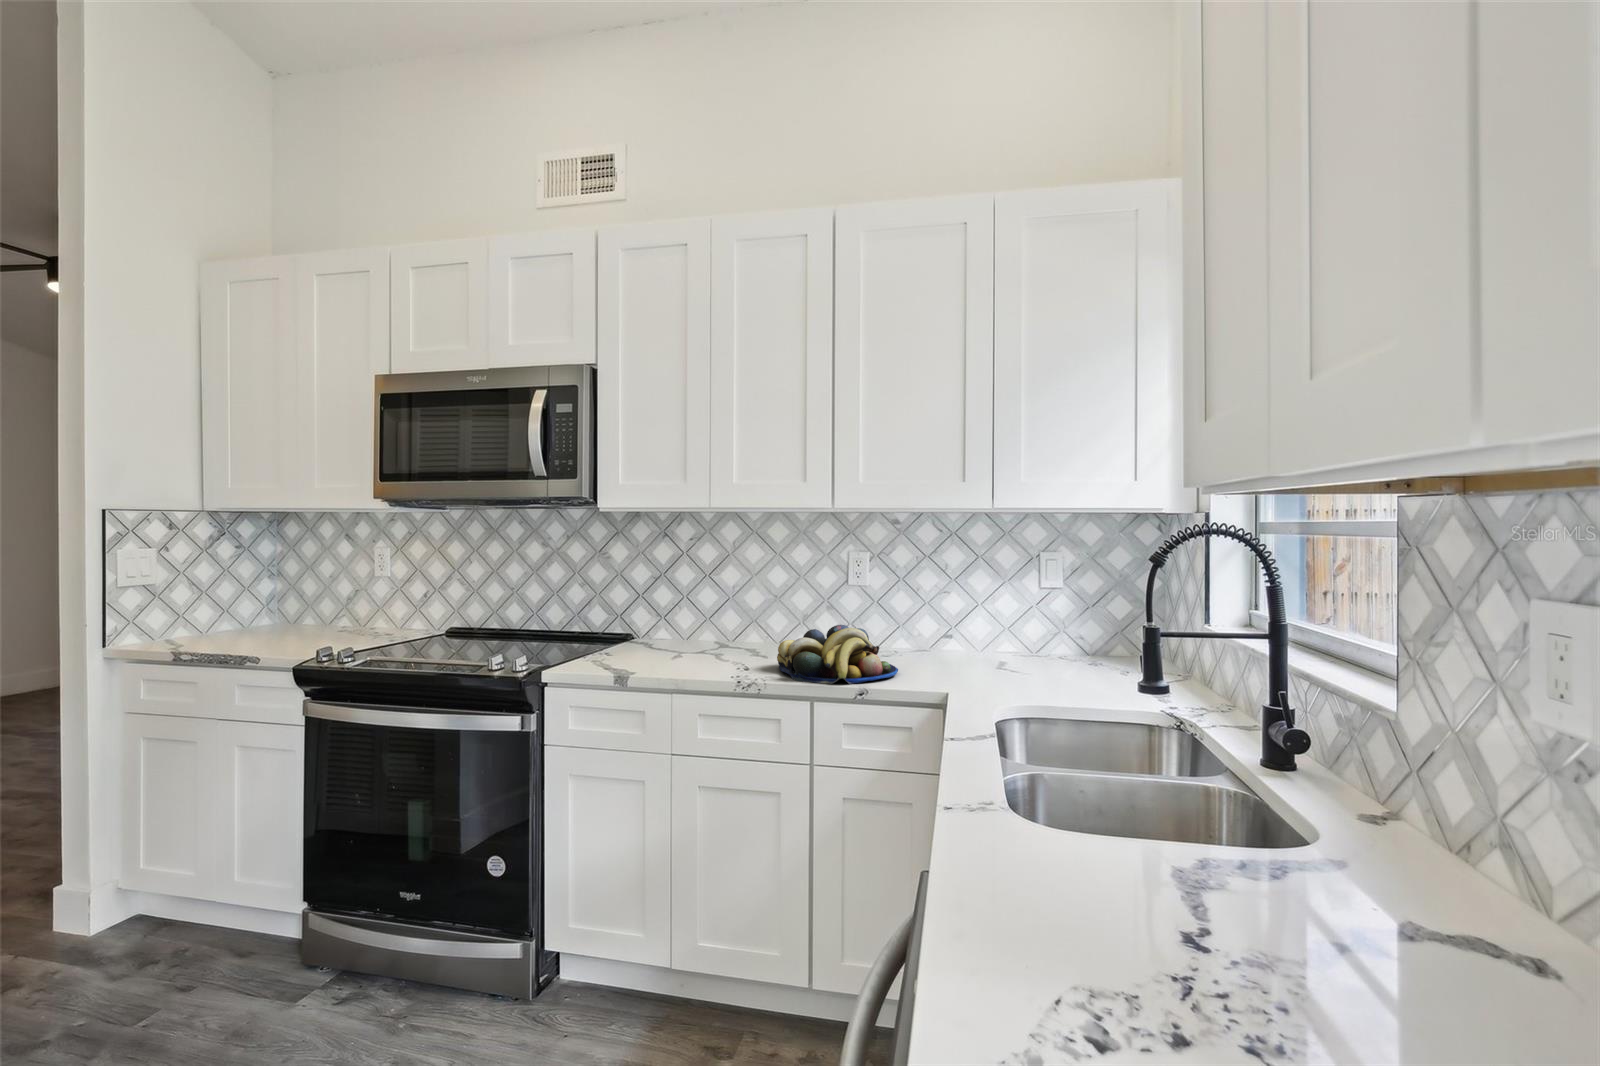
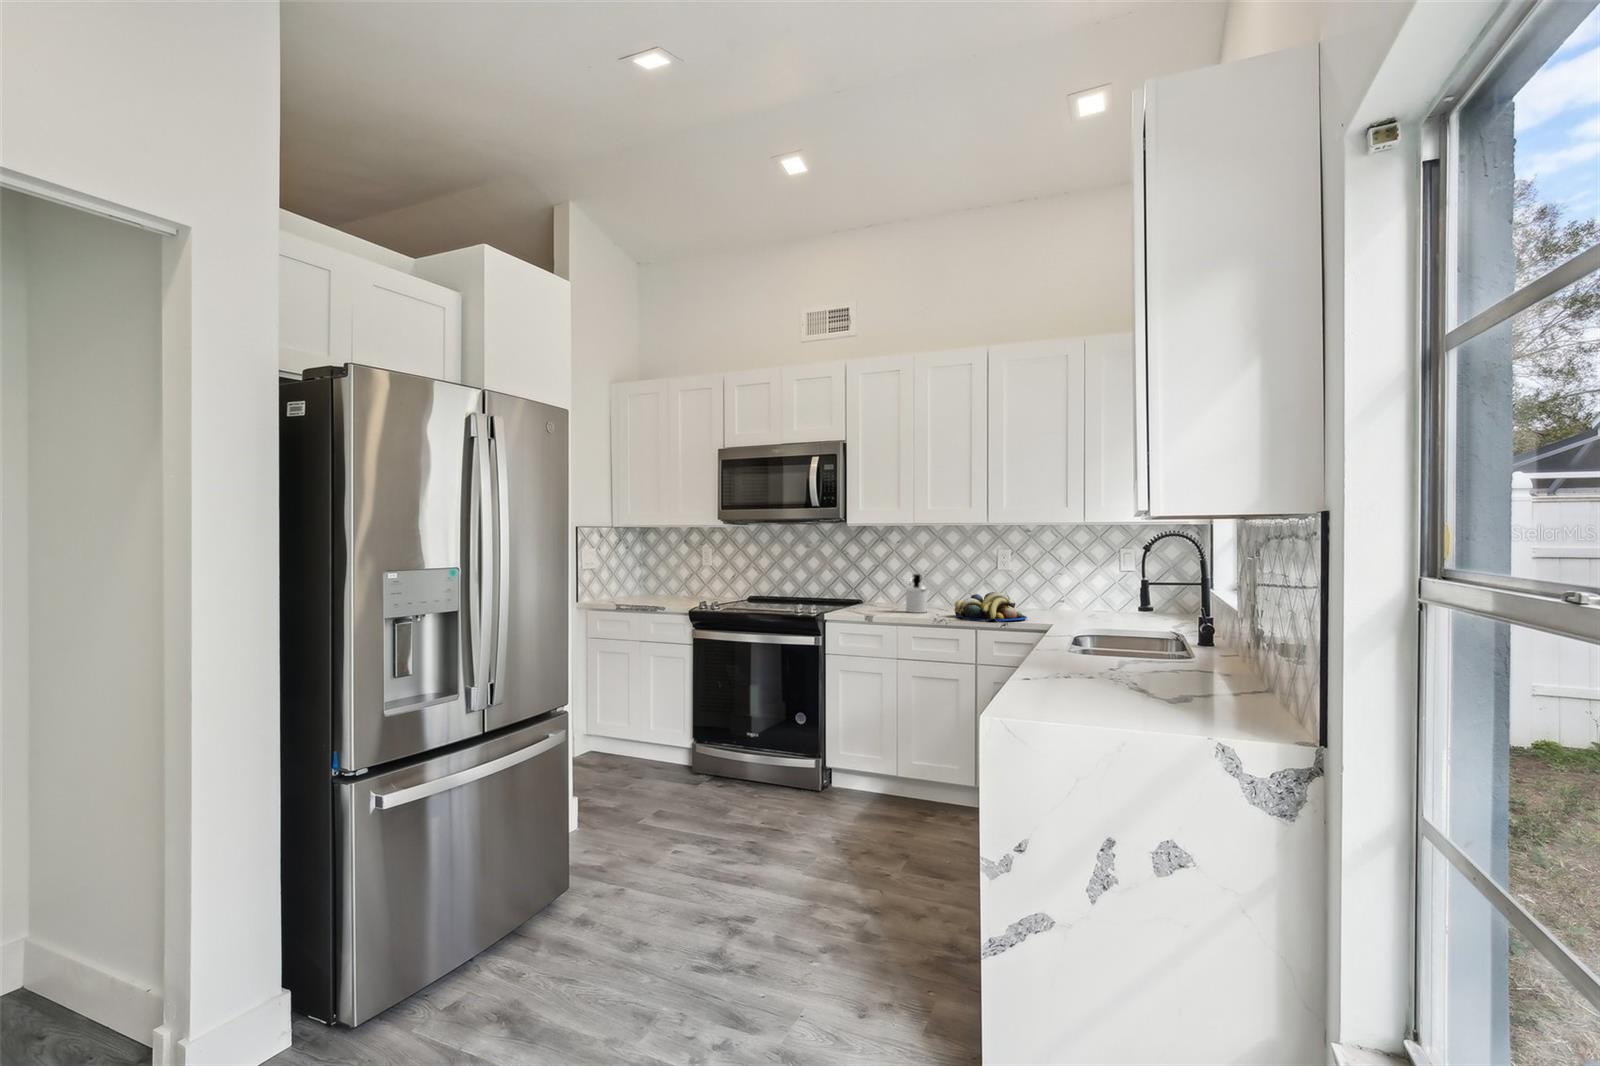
soap dispenser: none [697,594,736,660] -> present [905,574,928,613]

